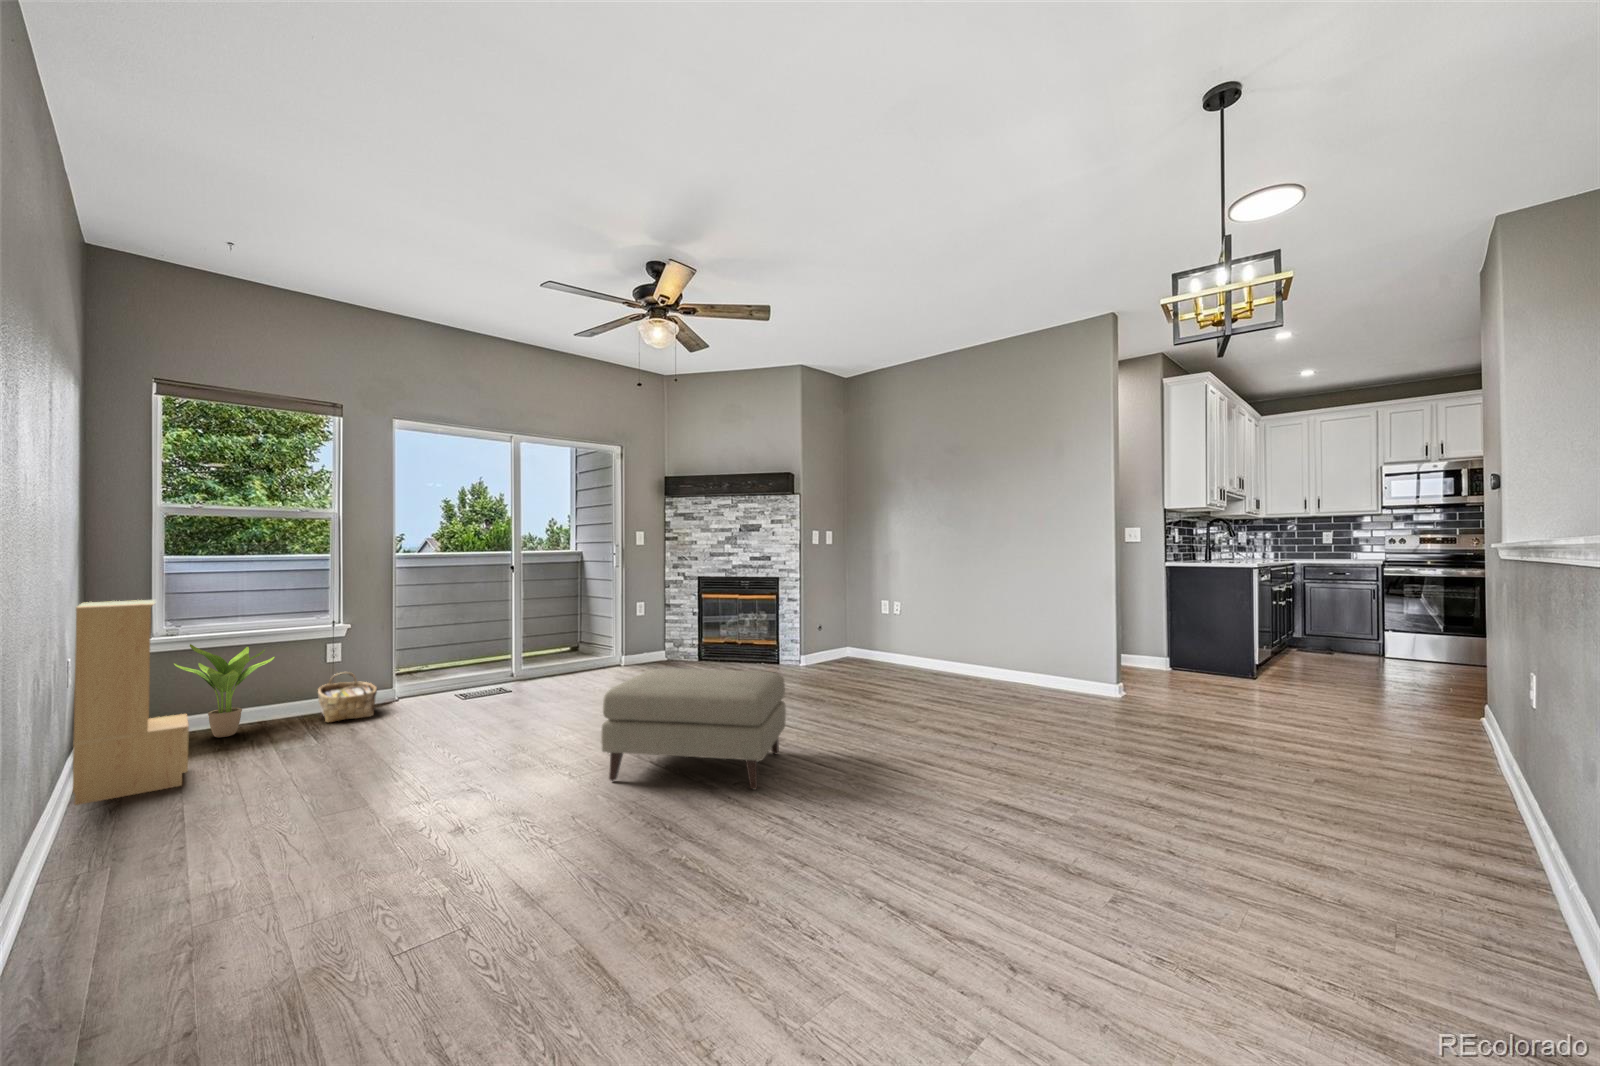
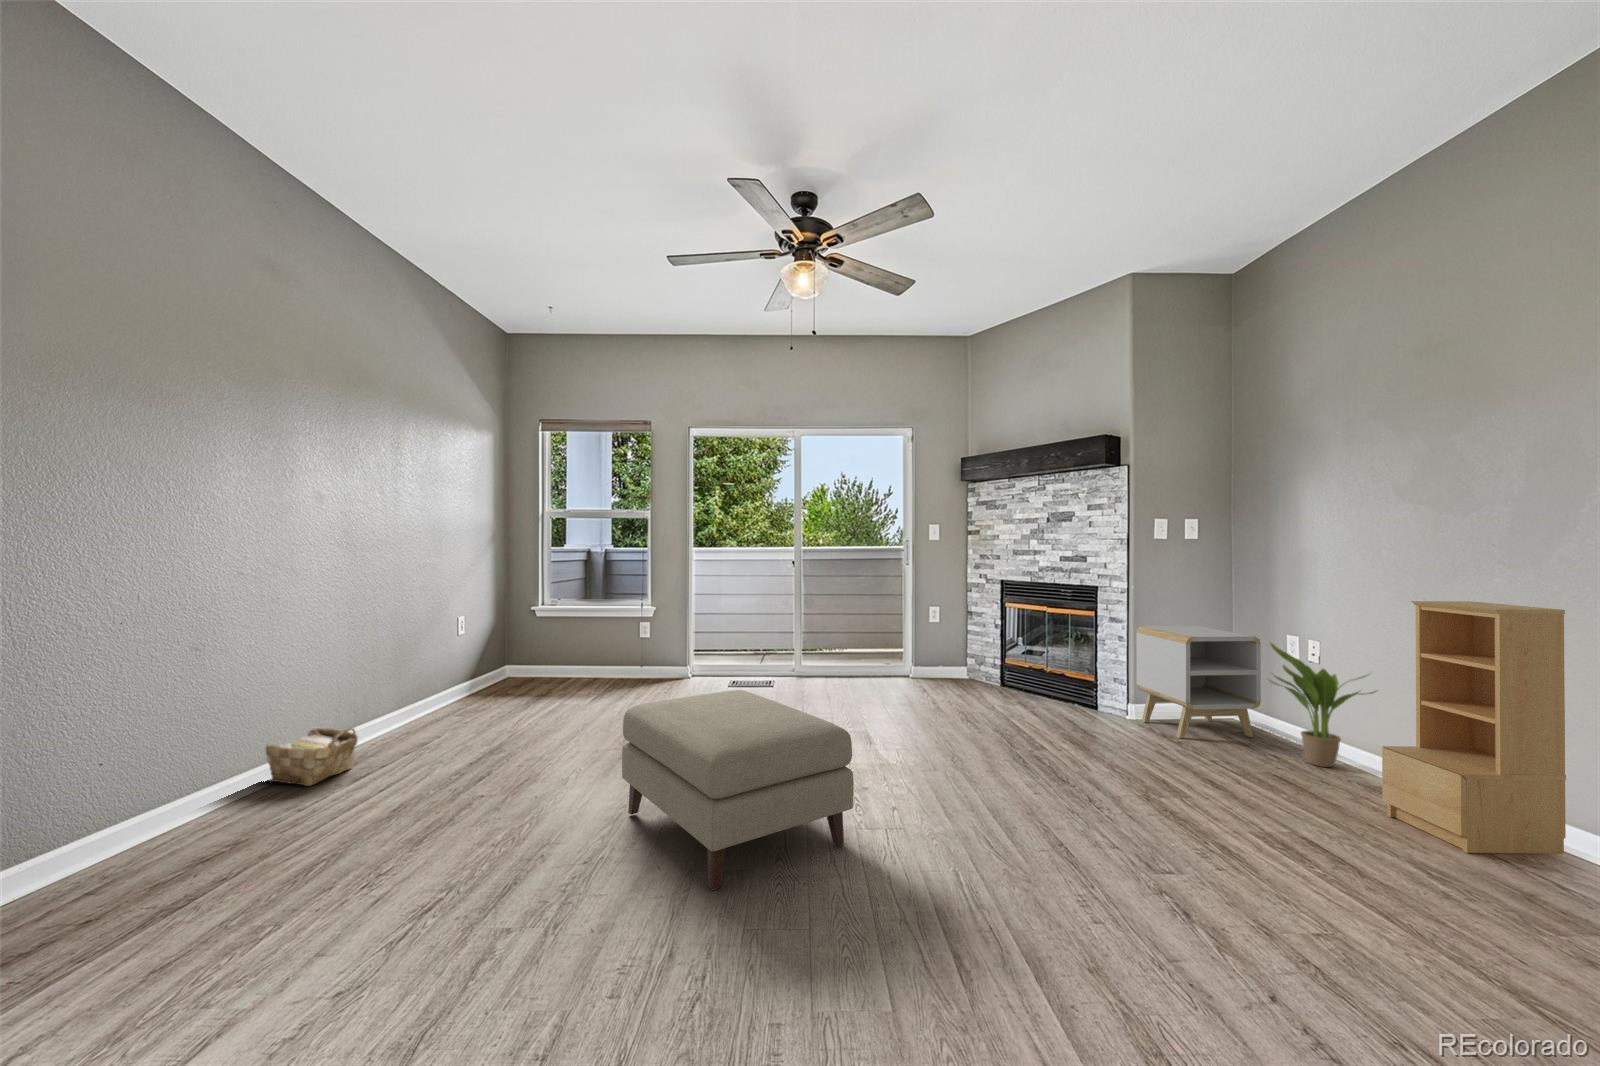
bookshelf: present [73,600,189,805] -> present [1382,601,1566,854]
side table: none [807,600,875,670] -> present [1136,626,1261,738]
potted plant: present [174,644,274,737] -> present [1267,643,1374,767]
woven basket: present [318,672,377,722] -> present [265,728,358,786]

